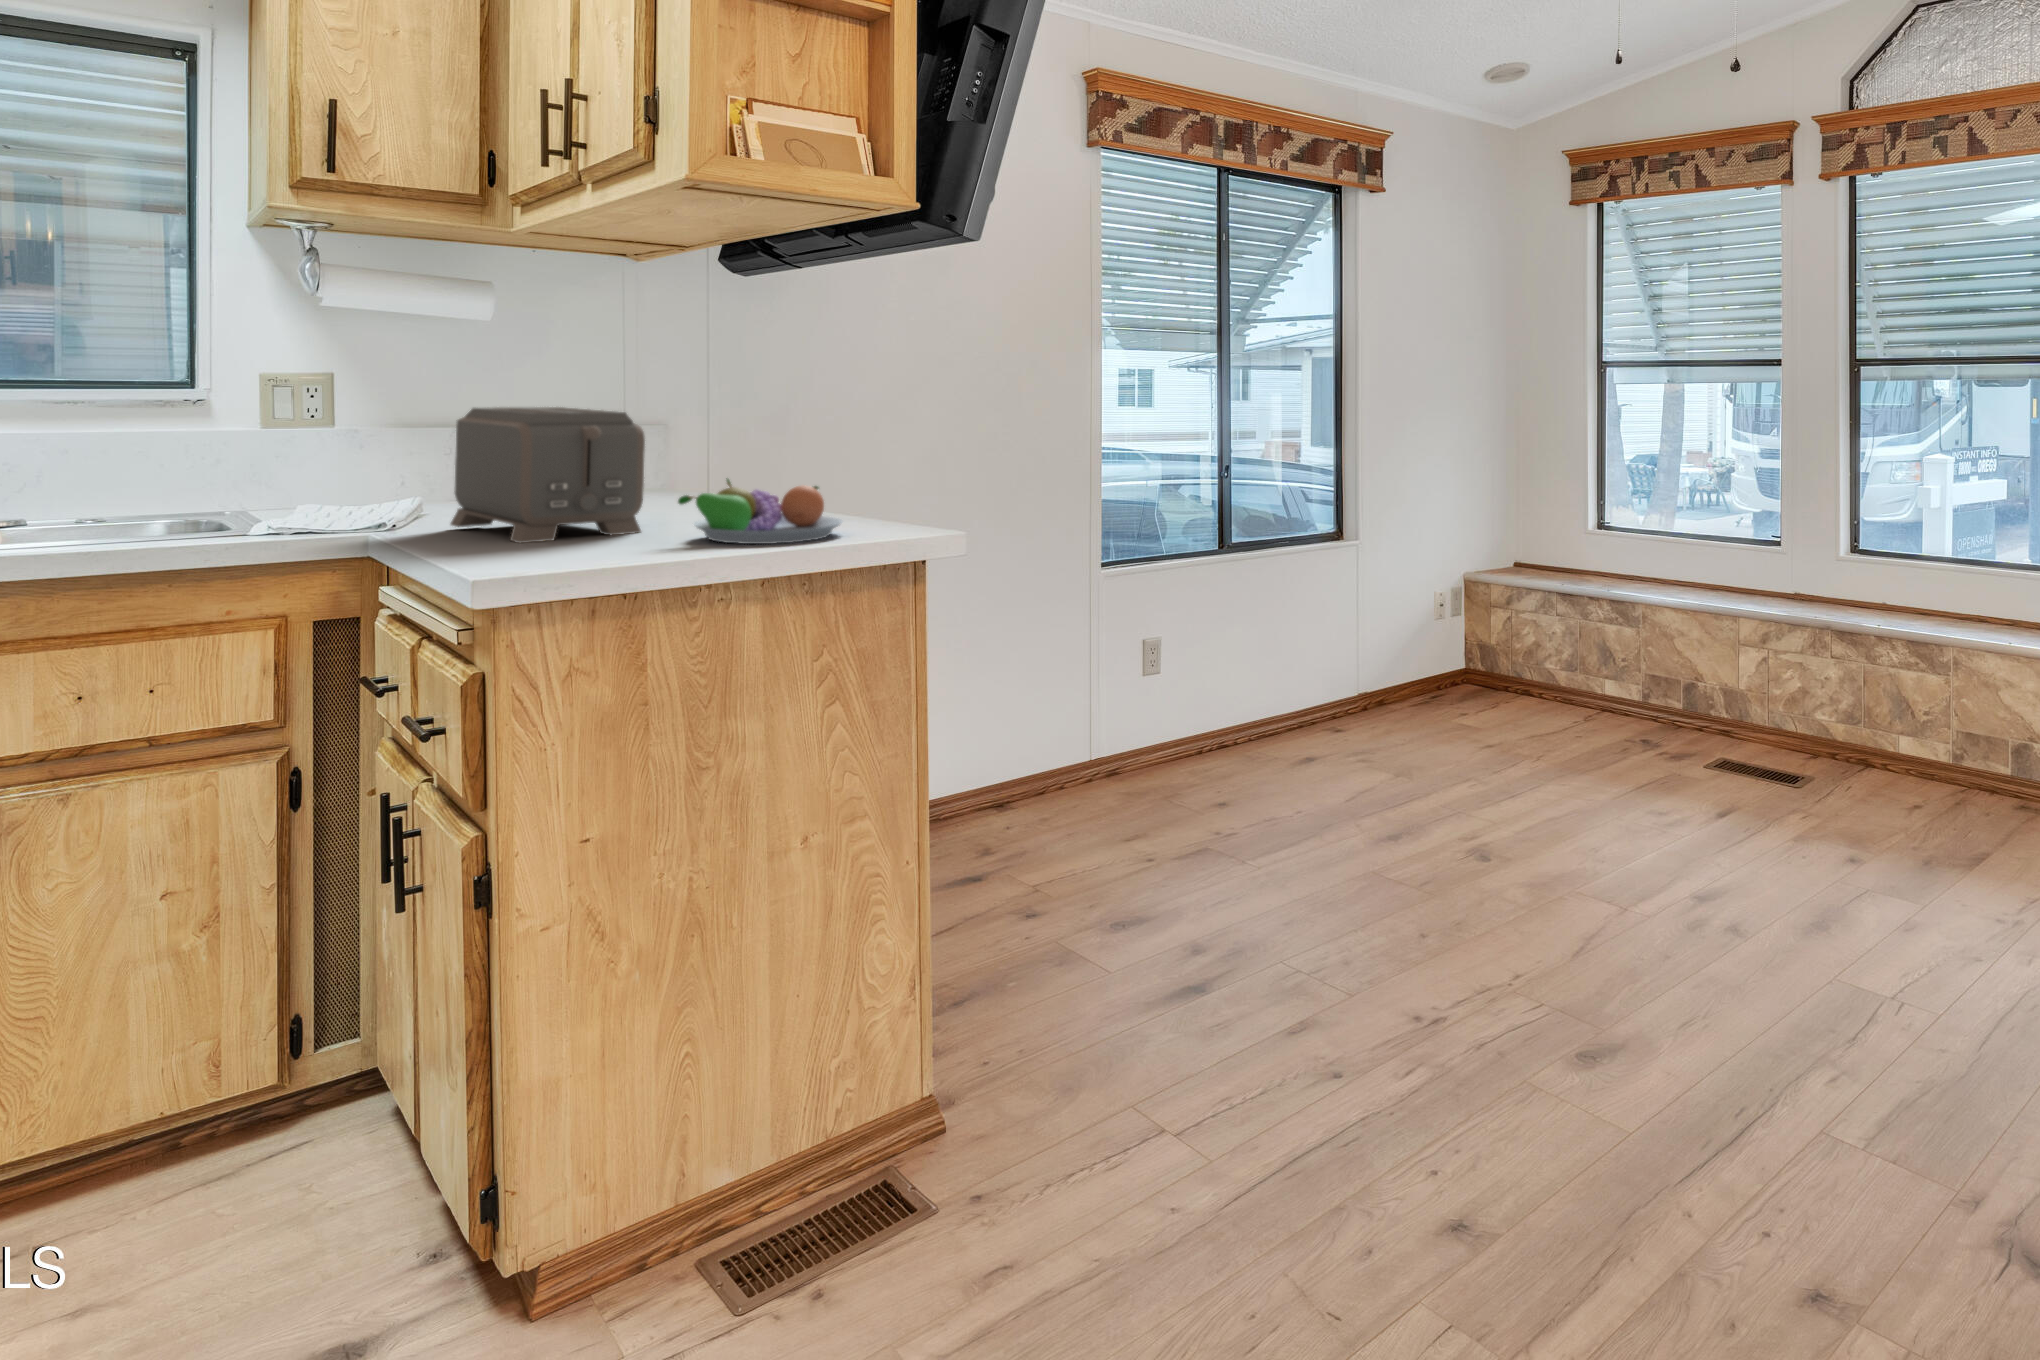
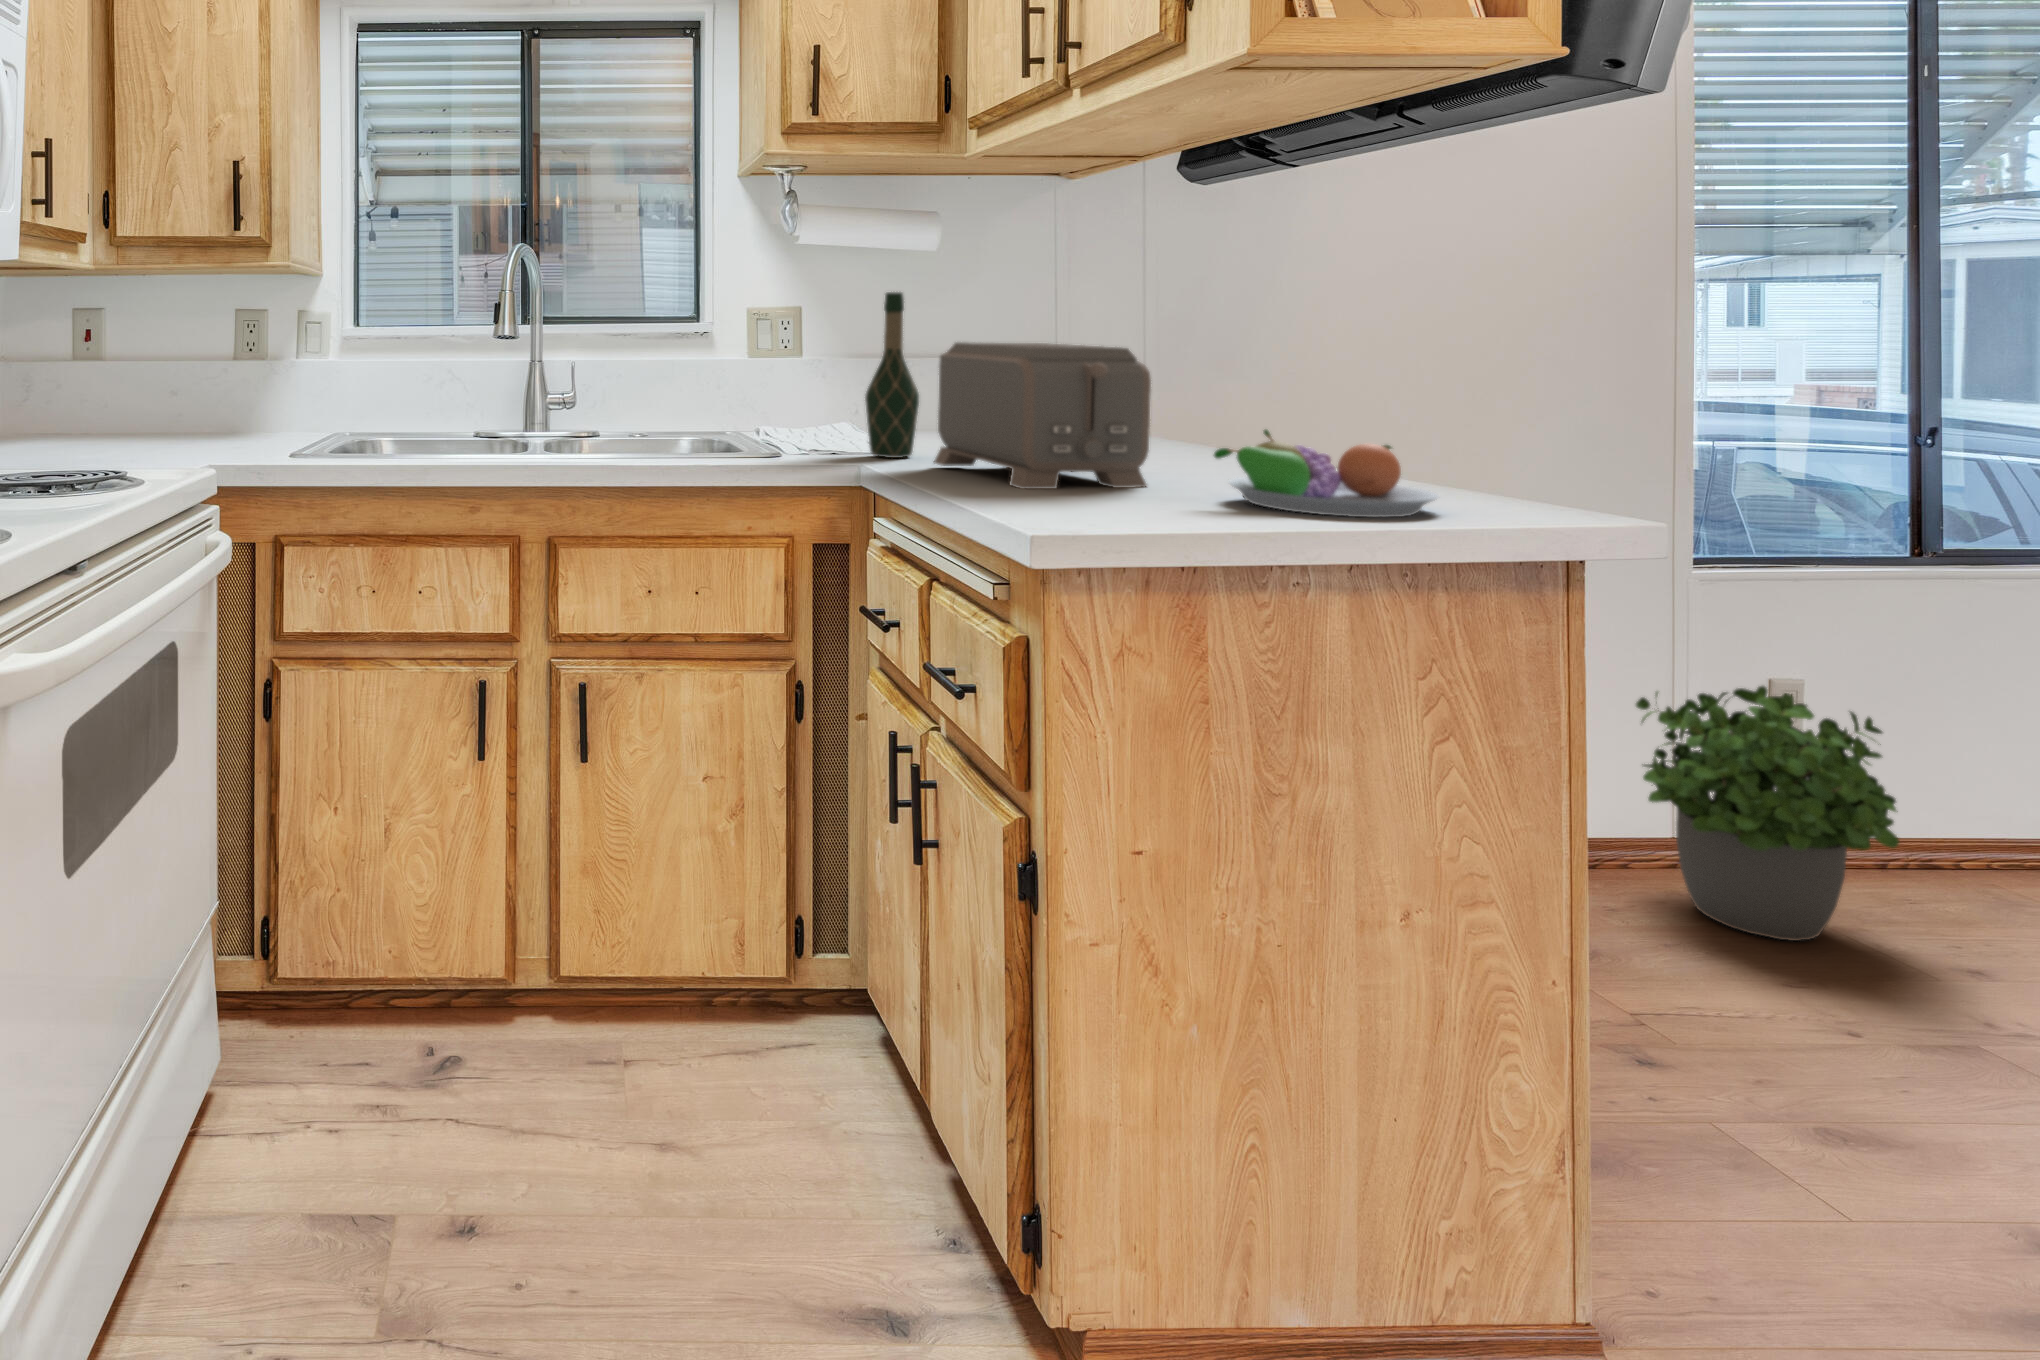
wine bottle: none [384,357,447,523] -> present [865,292,919,458]
potted plant: none [1061,636,1193,811] -> present [1636,686,1899,941]

